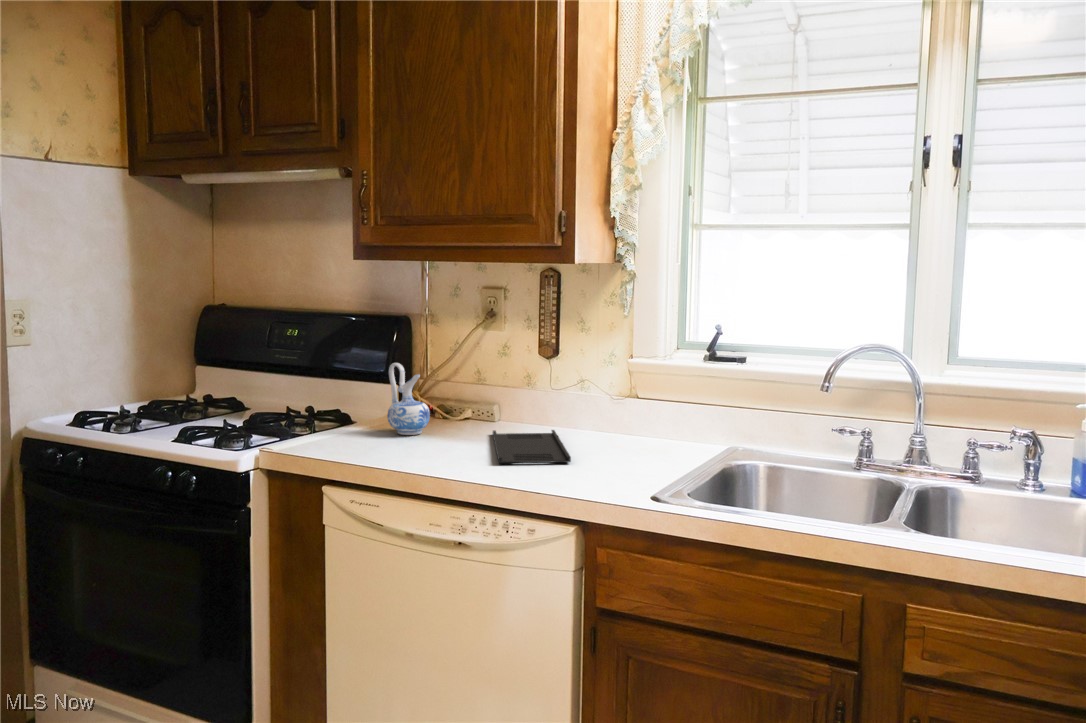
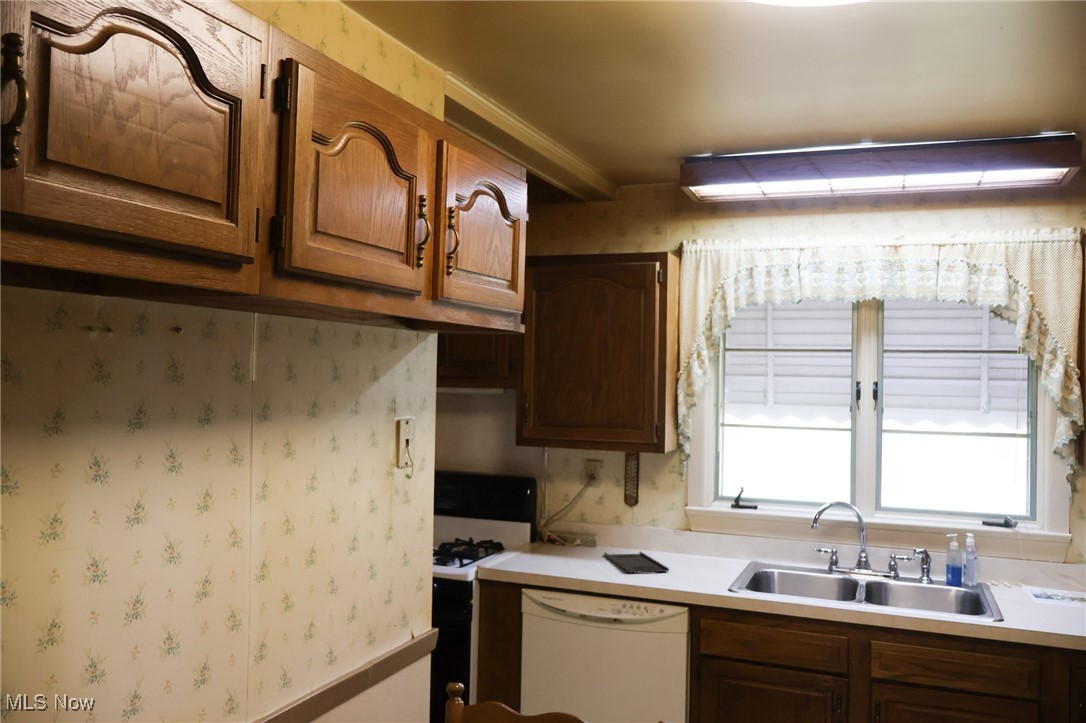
ceramic pitcher: present [387,363,430,435] -> none [539,510,565,556]

